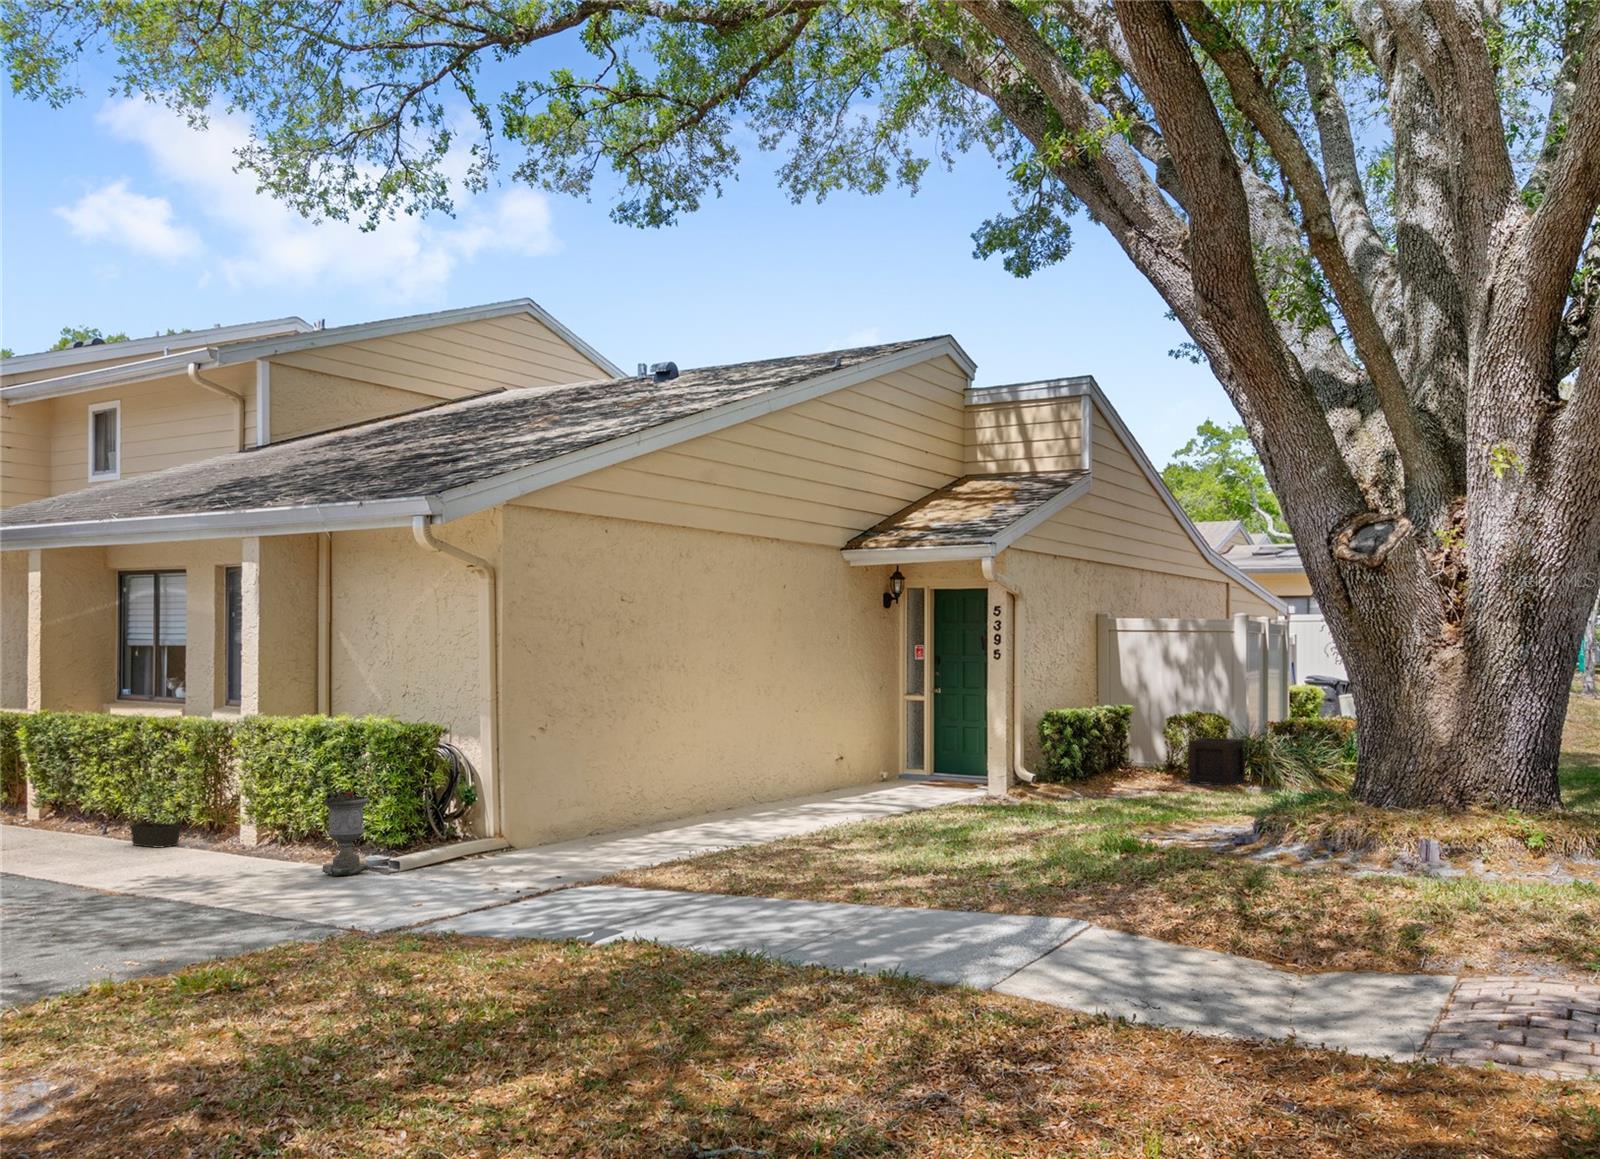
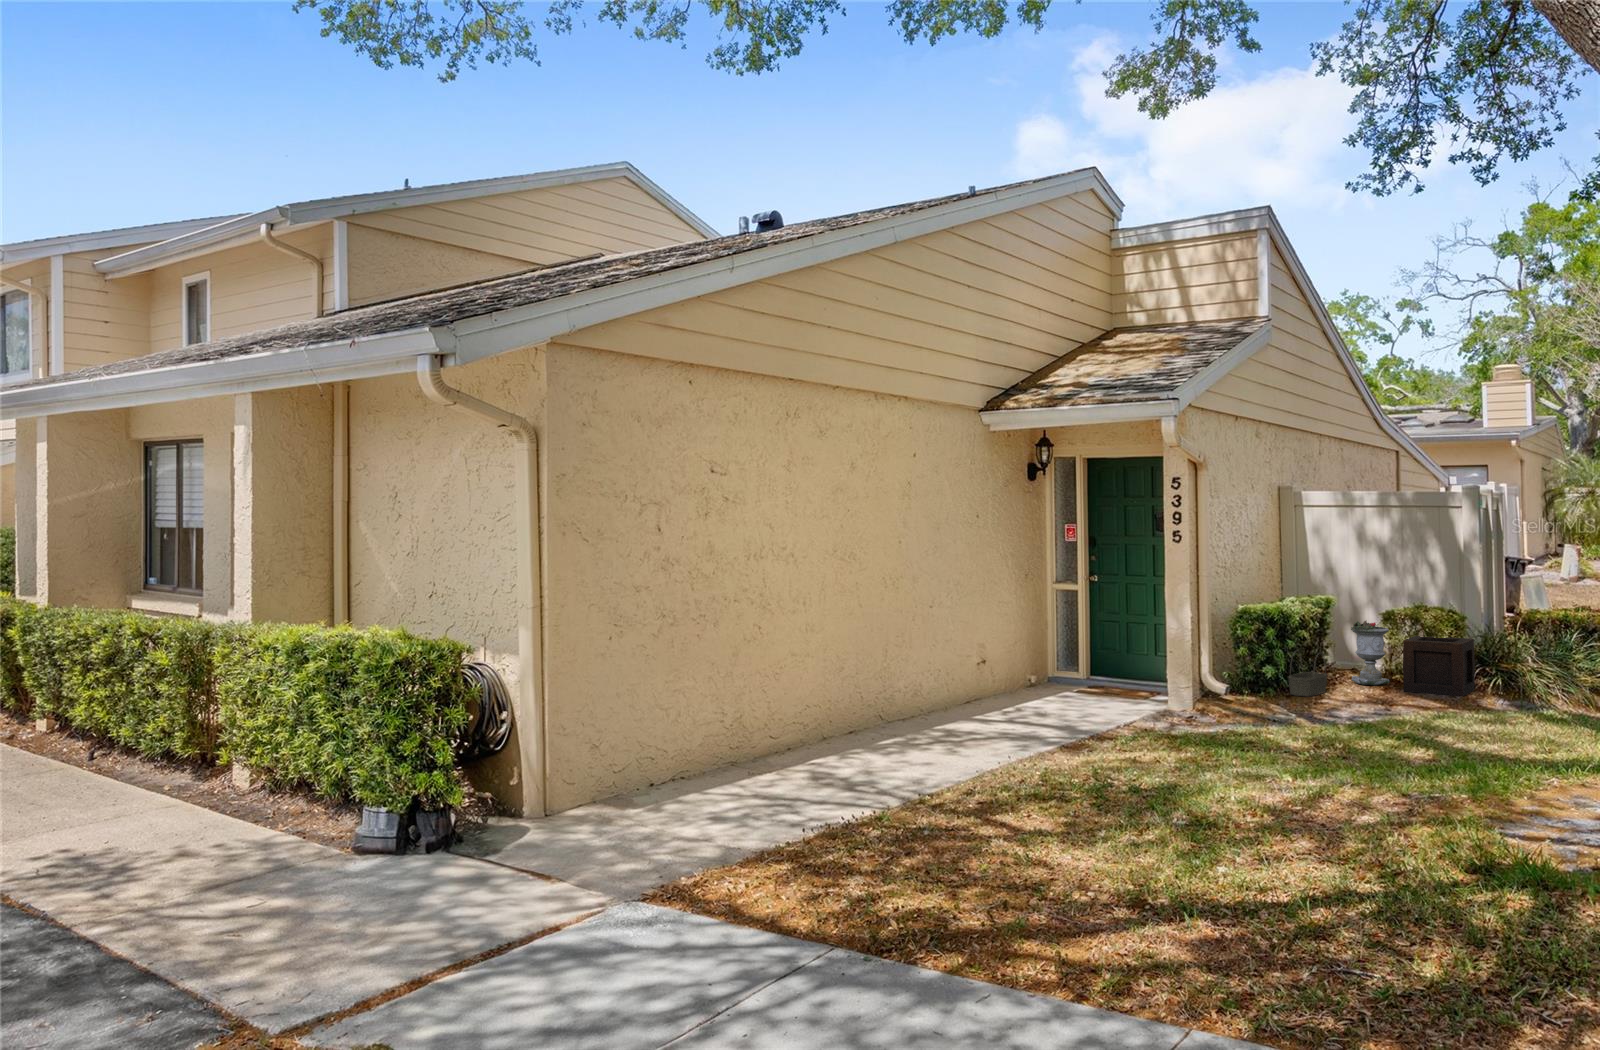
planter: present [322,788,369,876] -> present [1351,621,1389,685]
basket: present [130,802,181,848] -> present [1288,657,1327,697]

